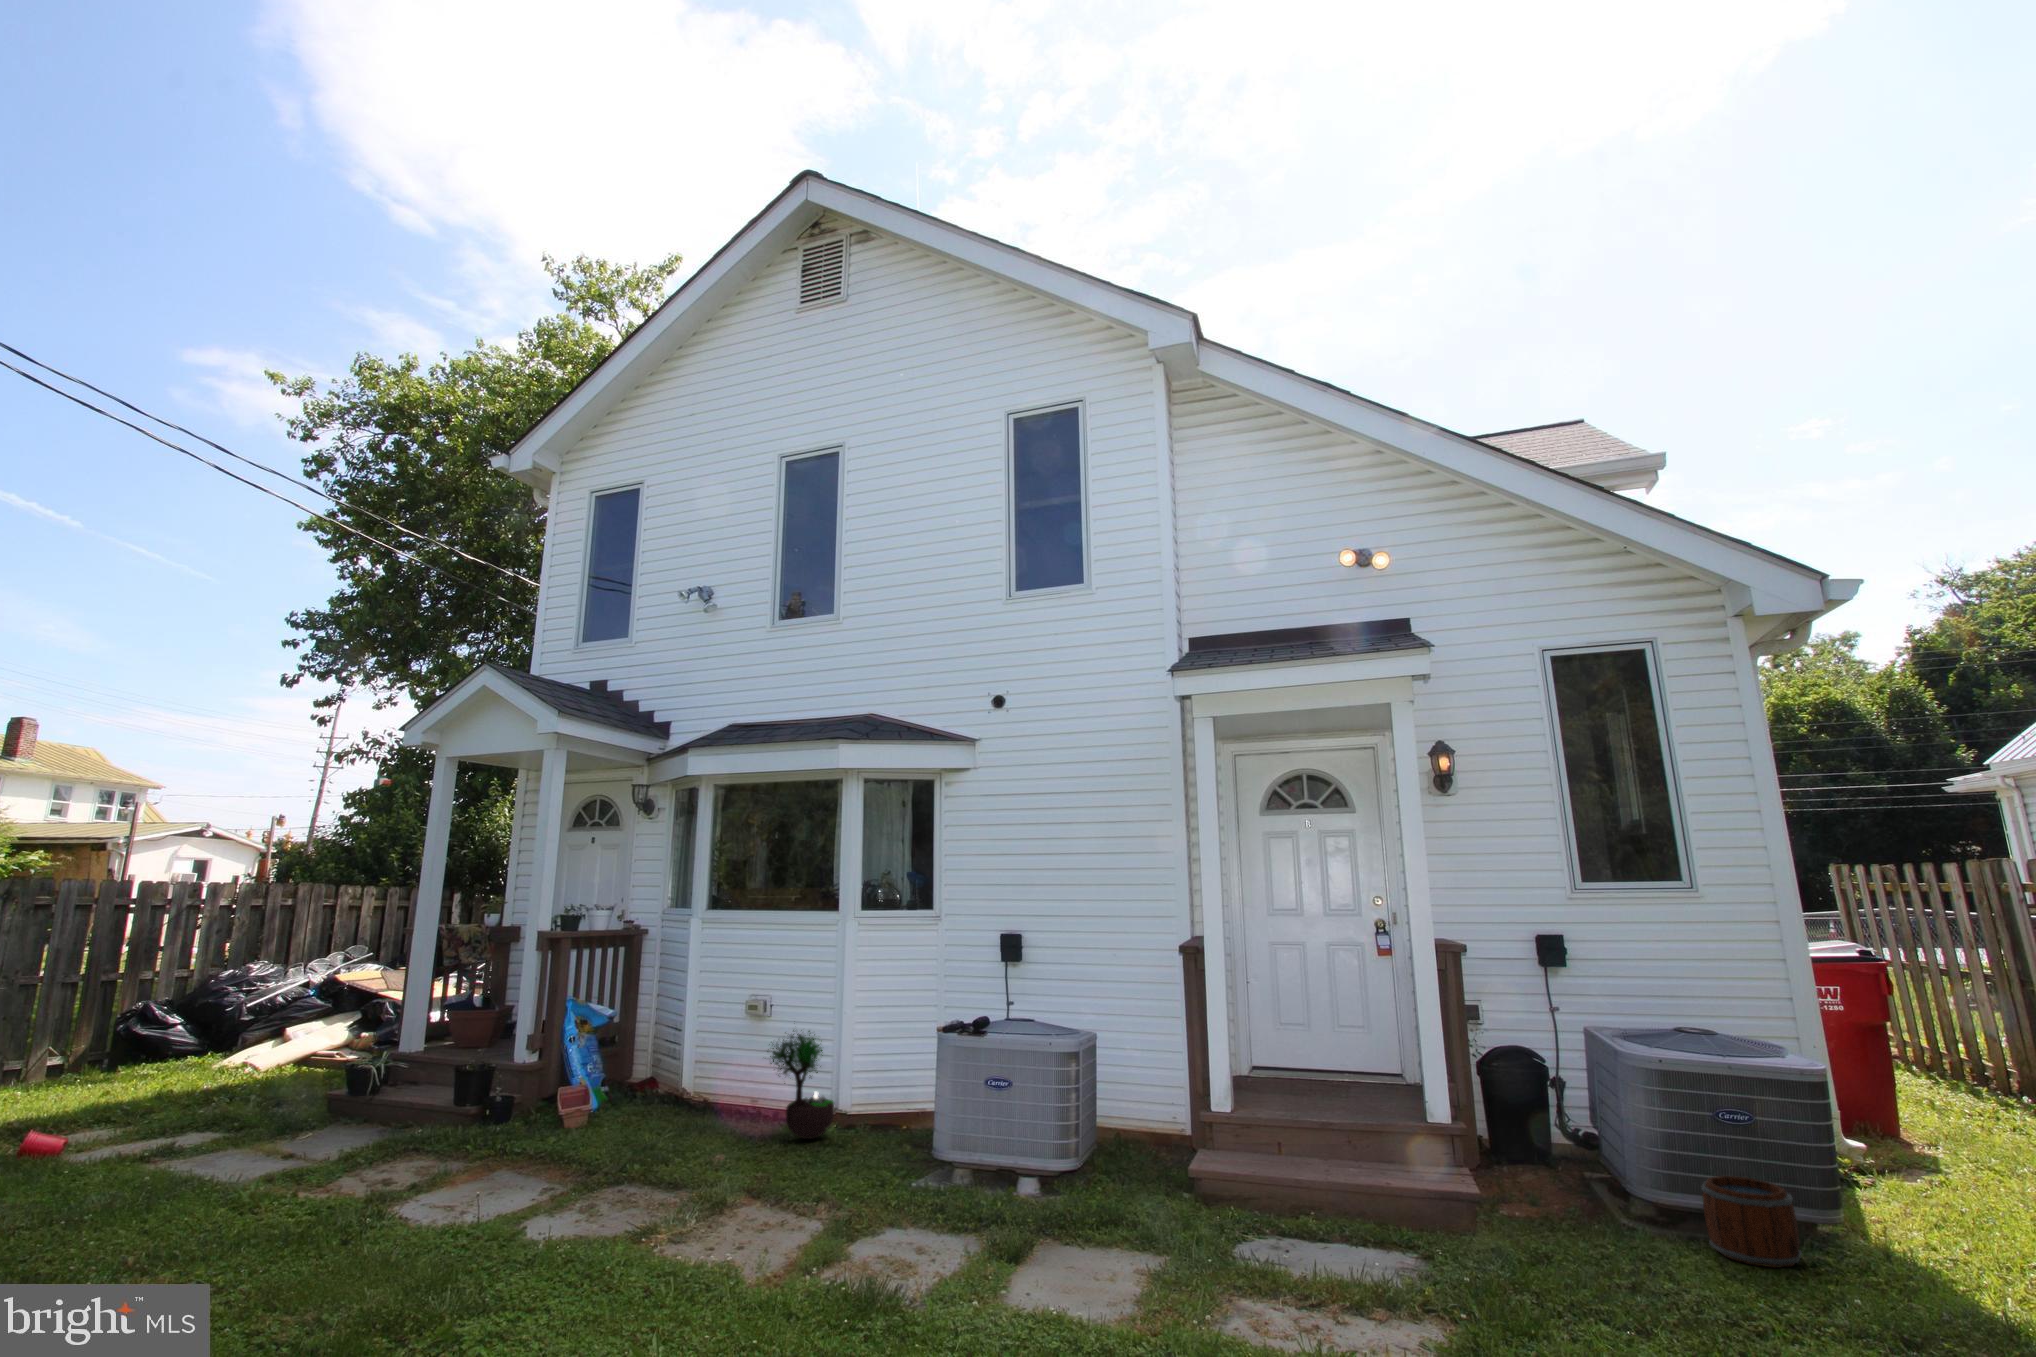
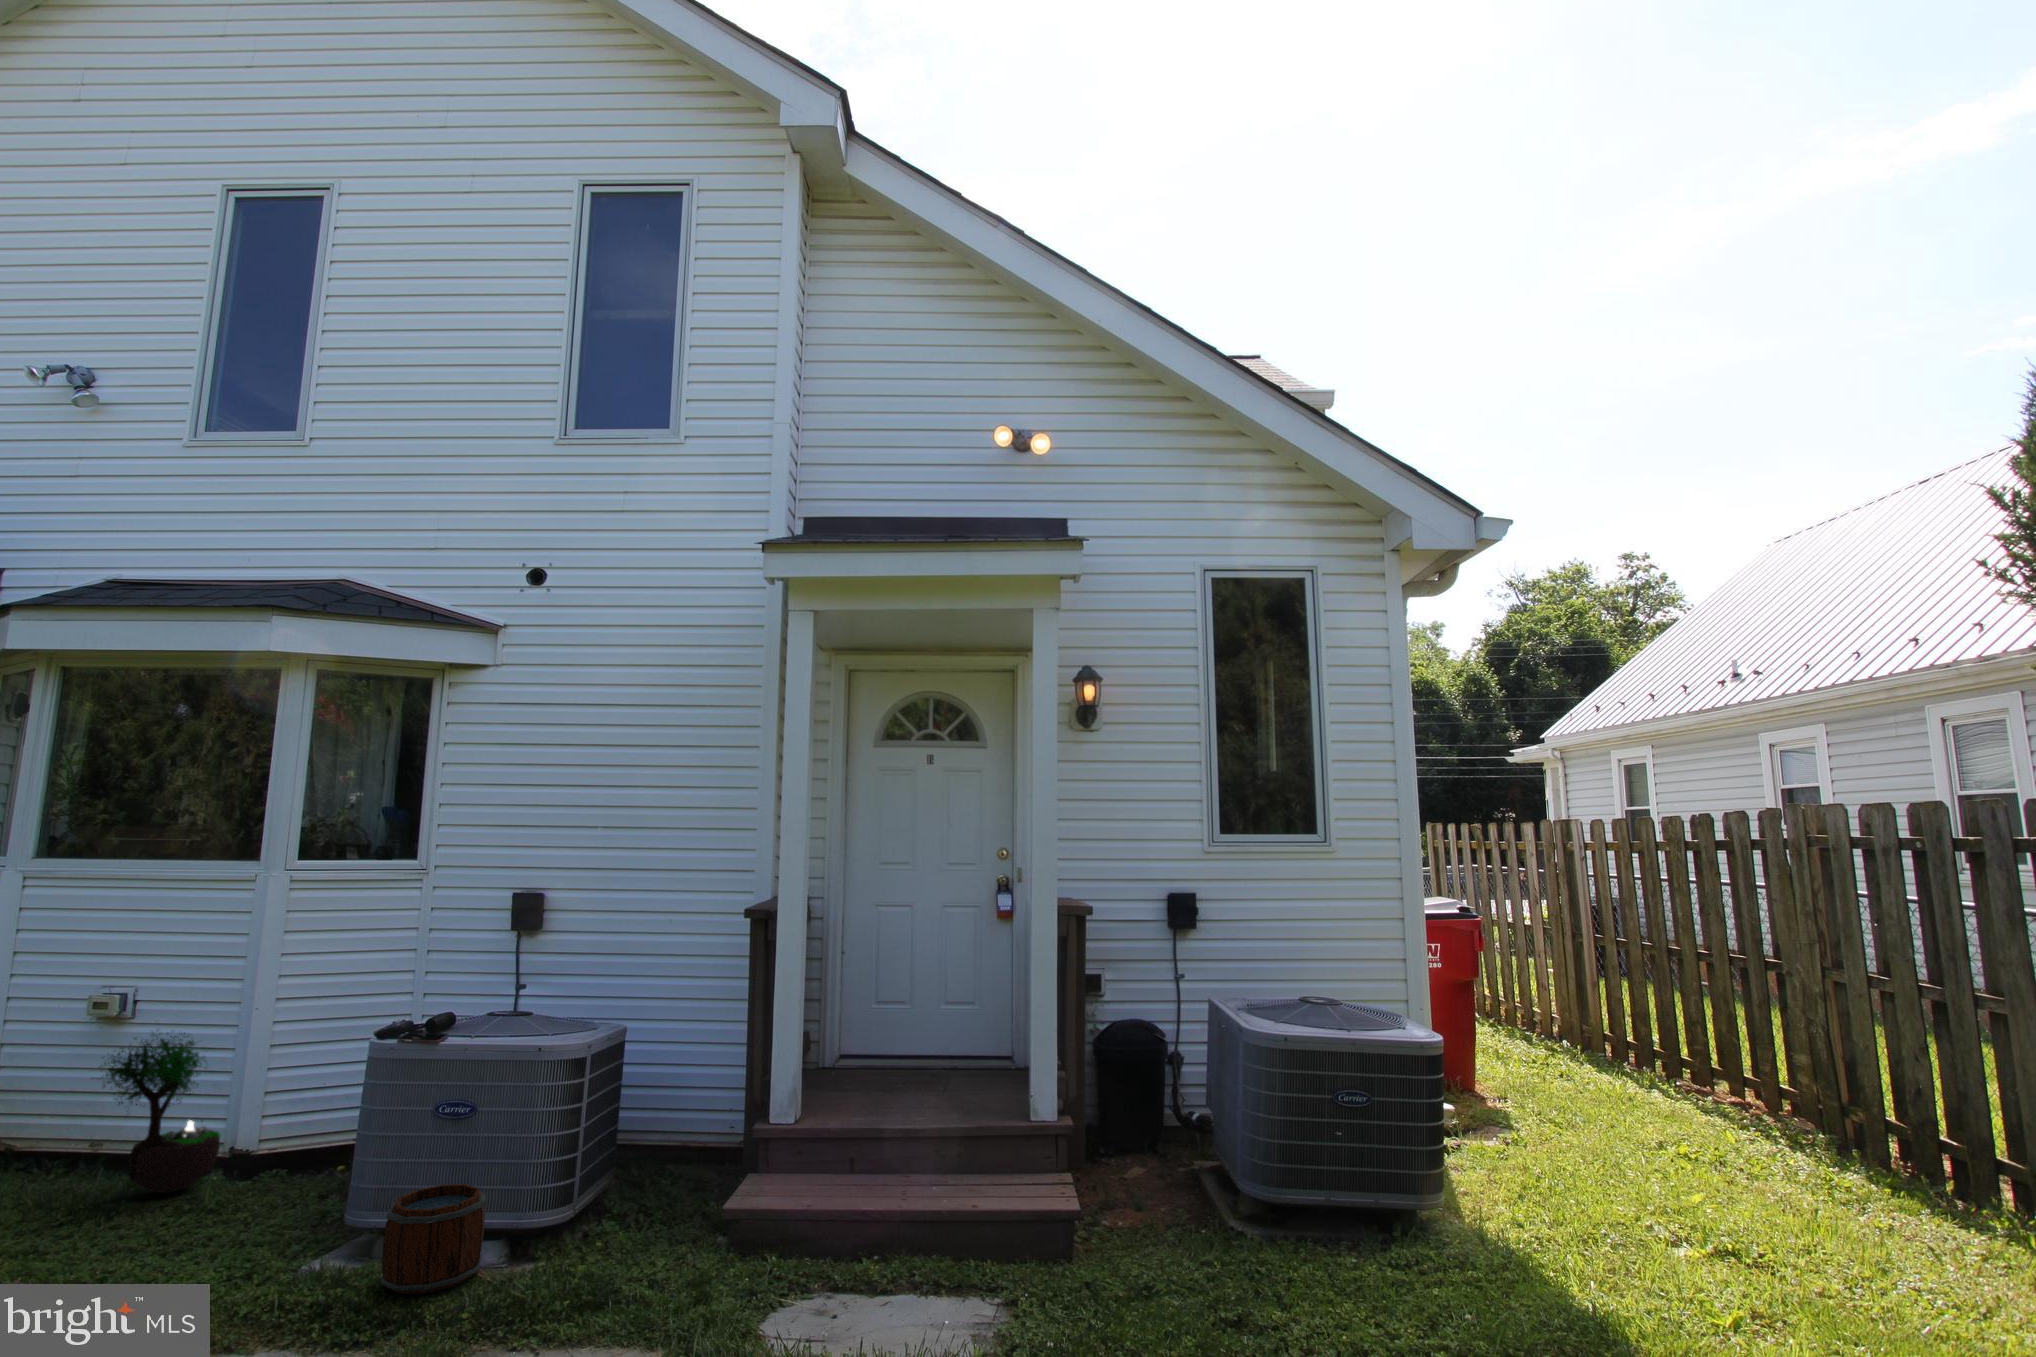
bucket: present [1701,1176,1802,1268] -> present [381,1184,486,1294]

